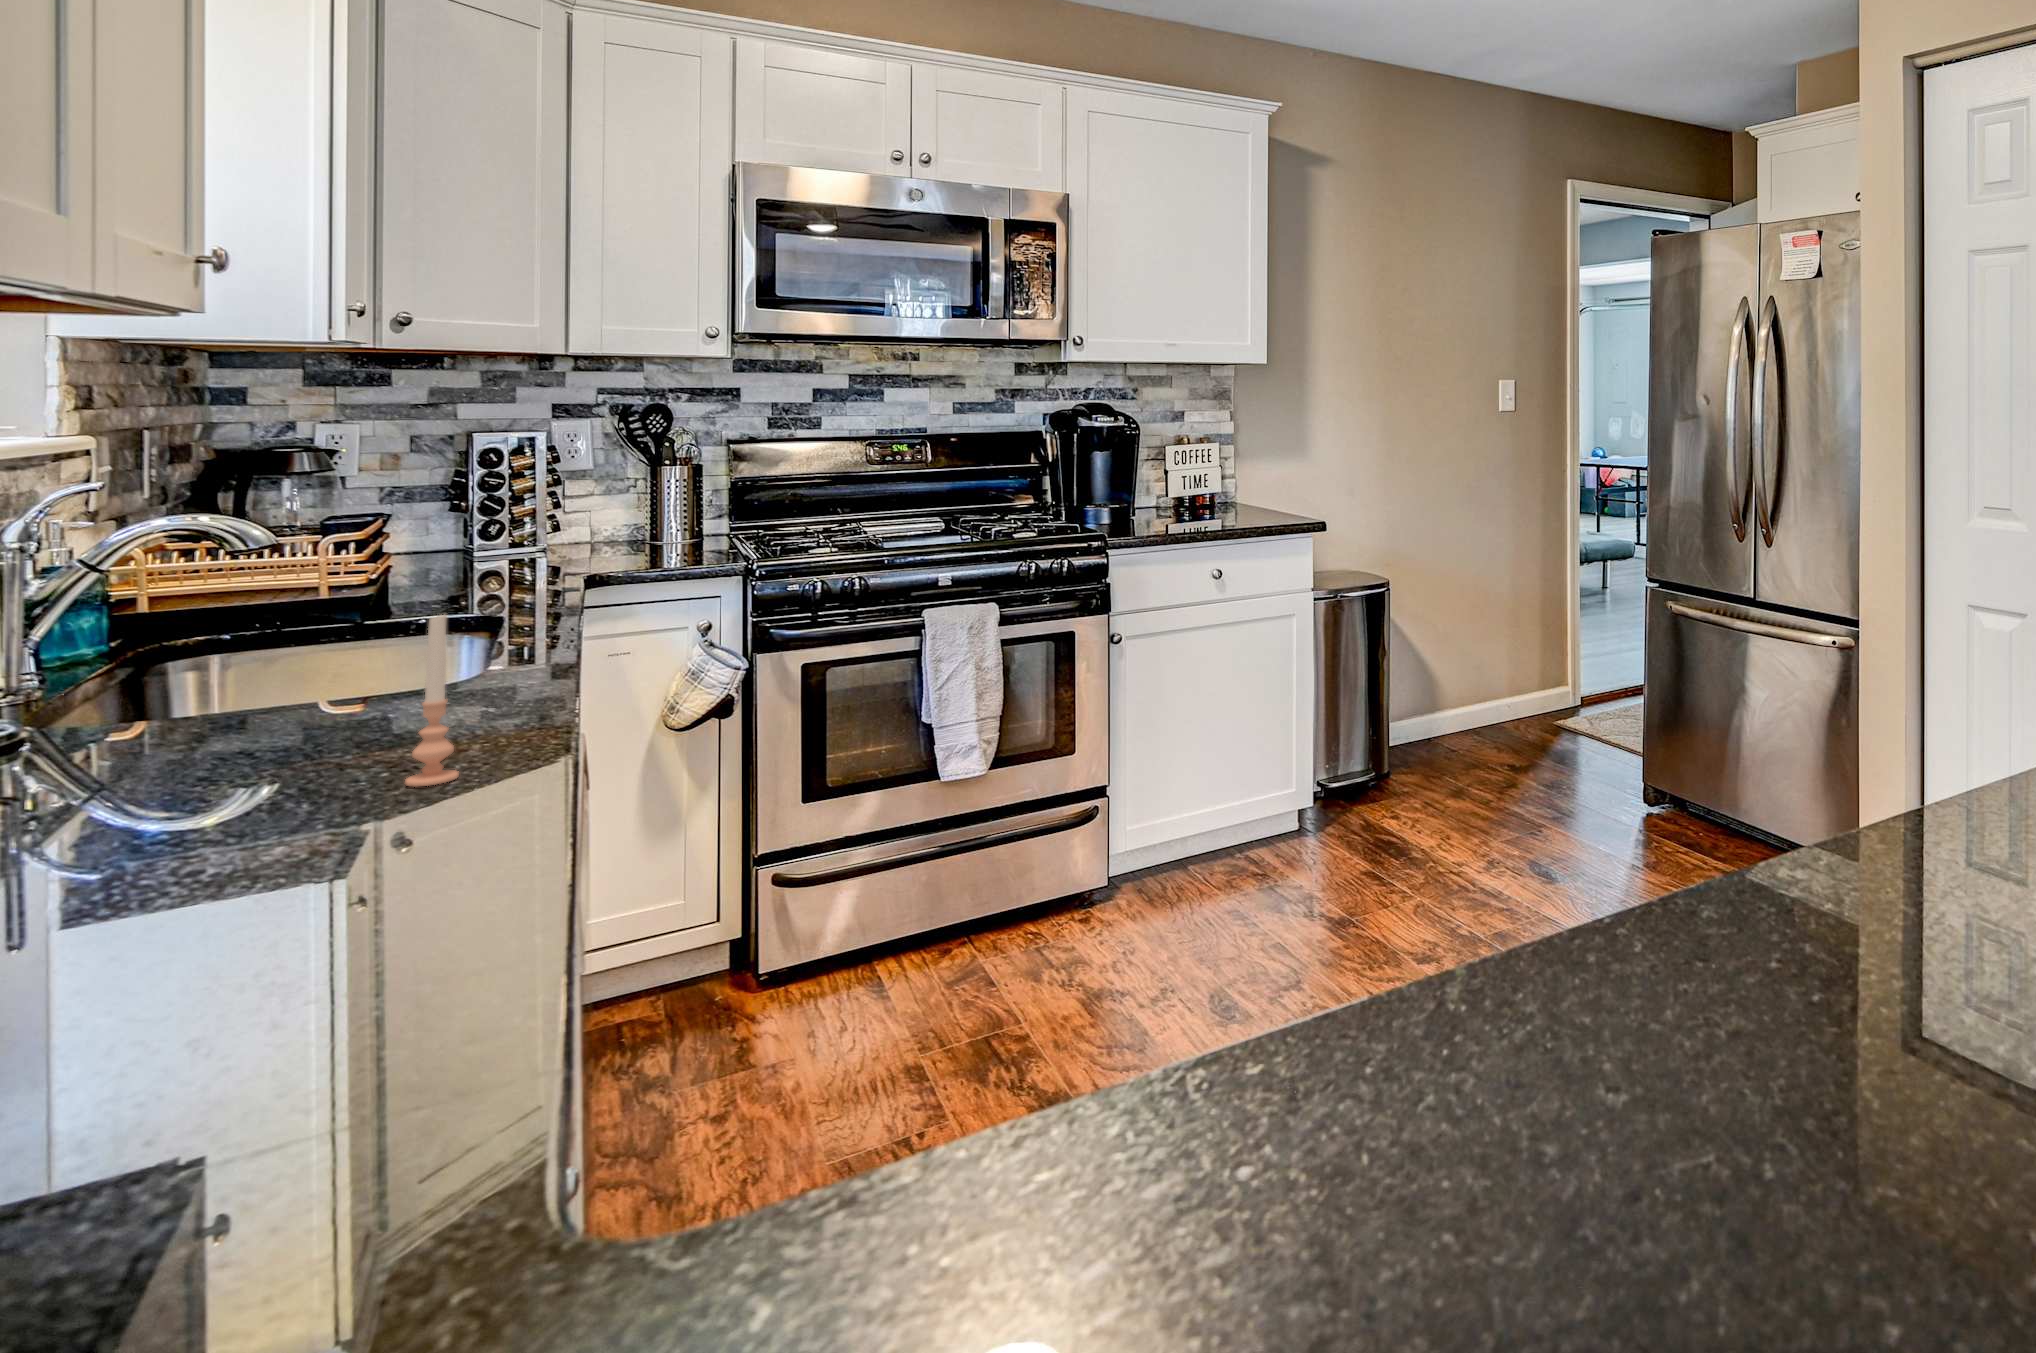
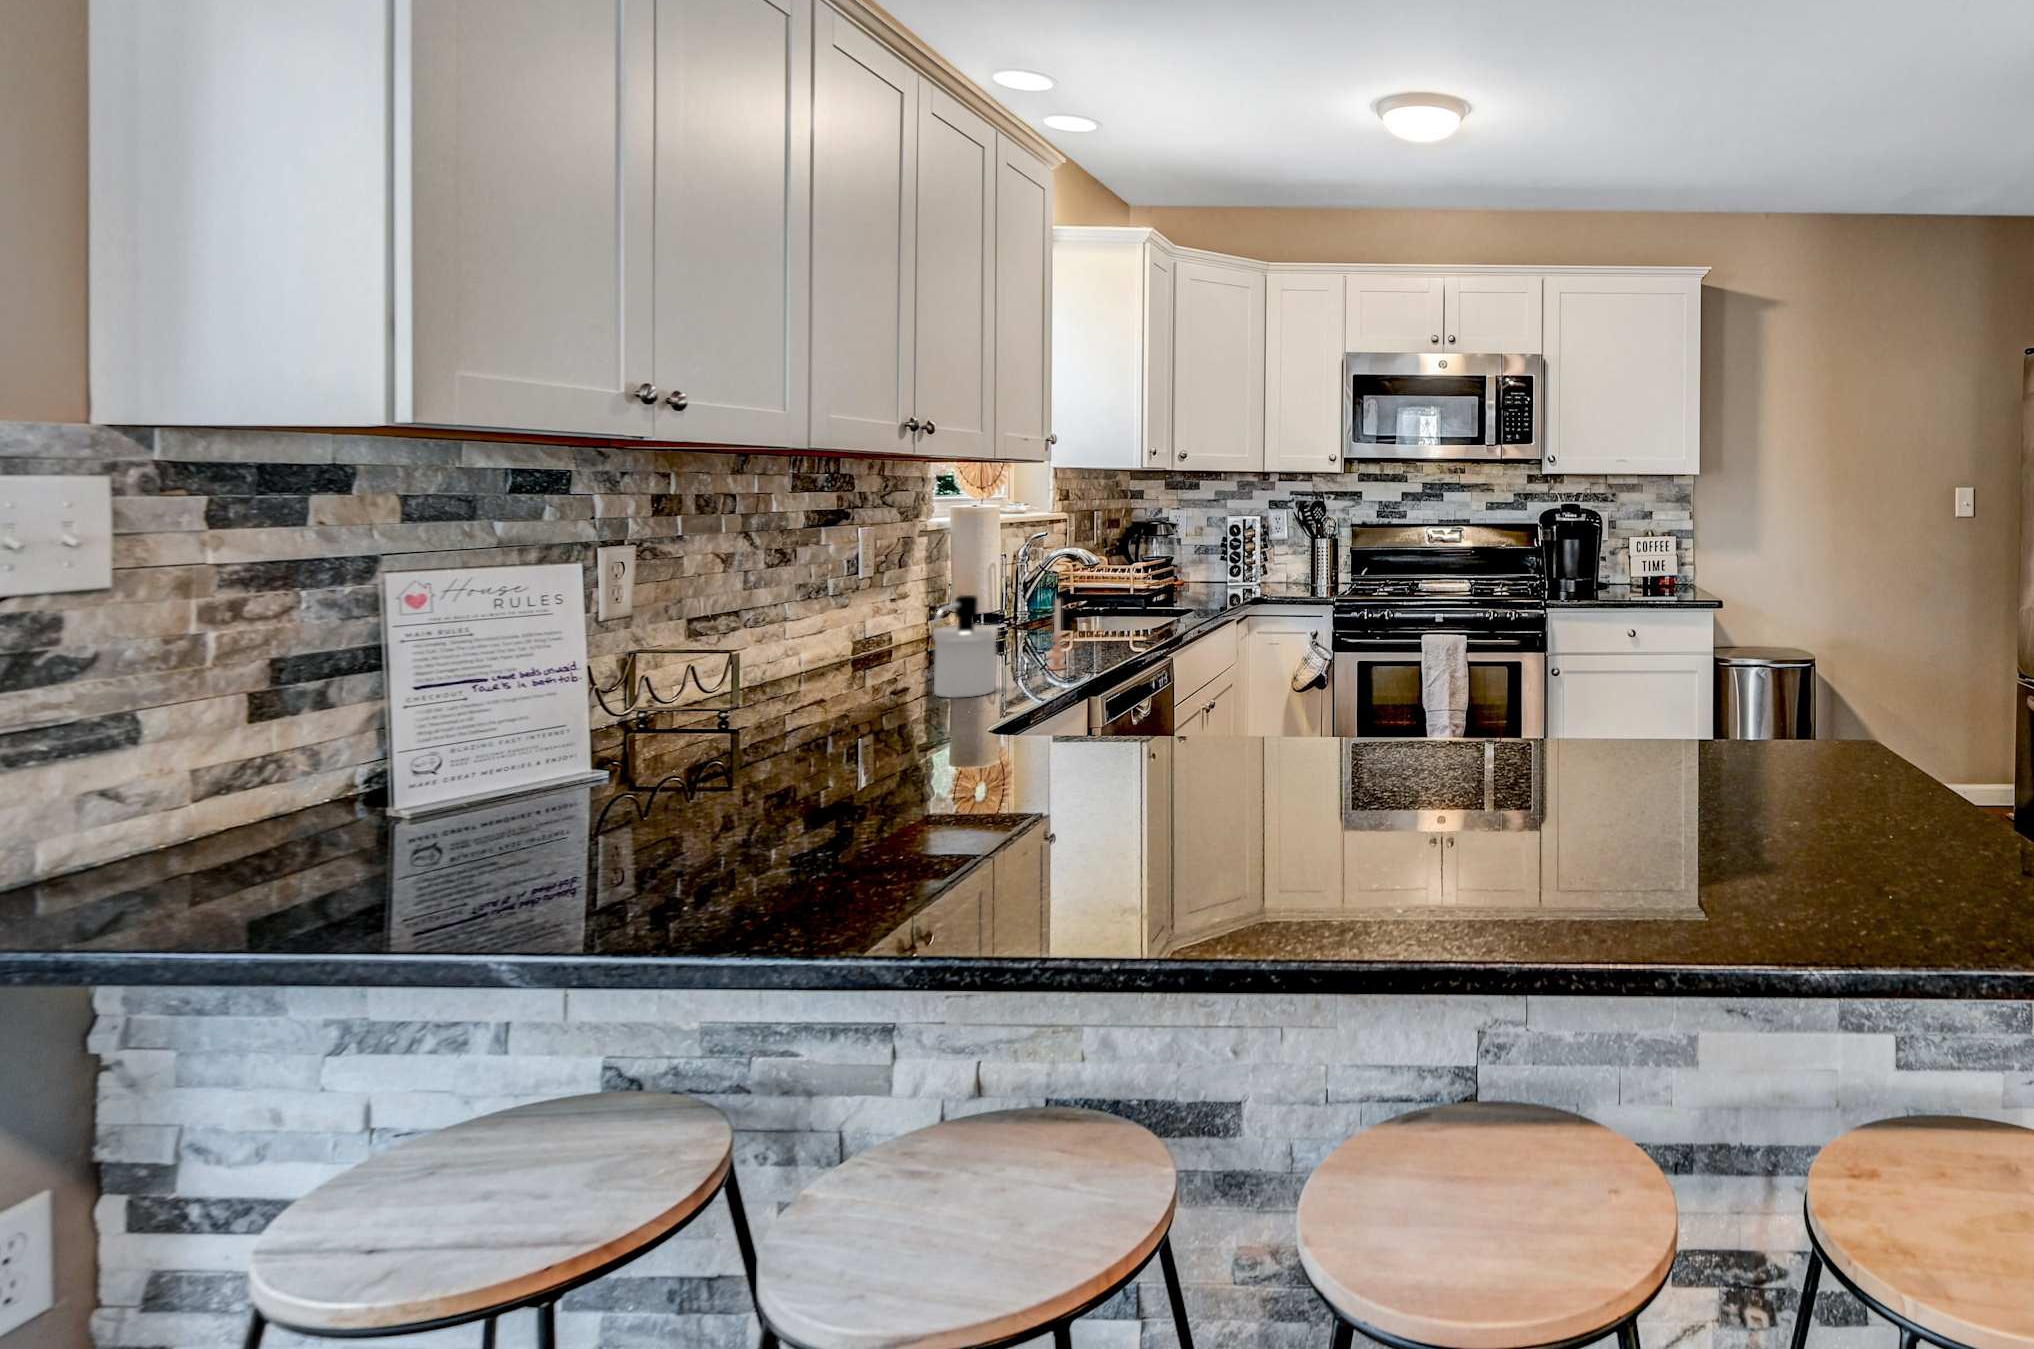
soap dispenser: none [172,630,397,929] -> present [933,595,998,698]

